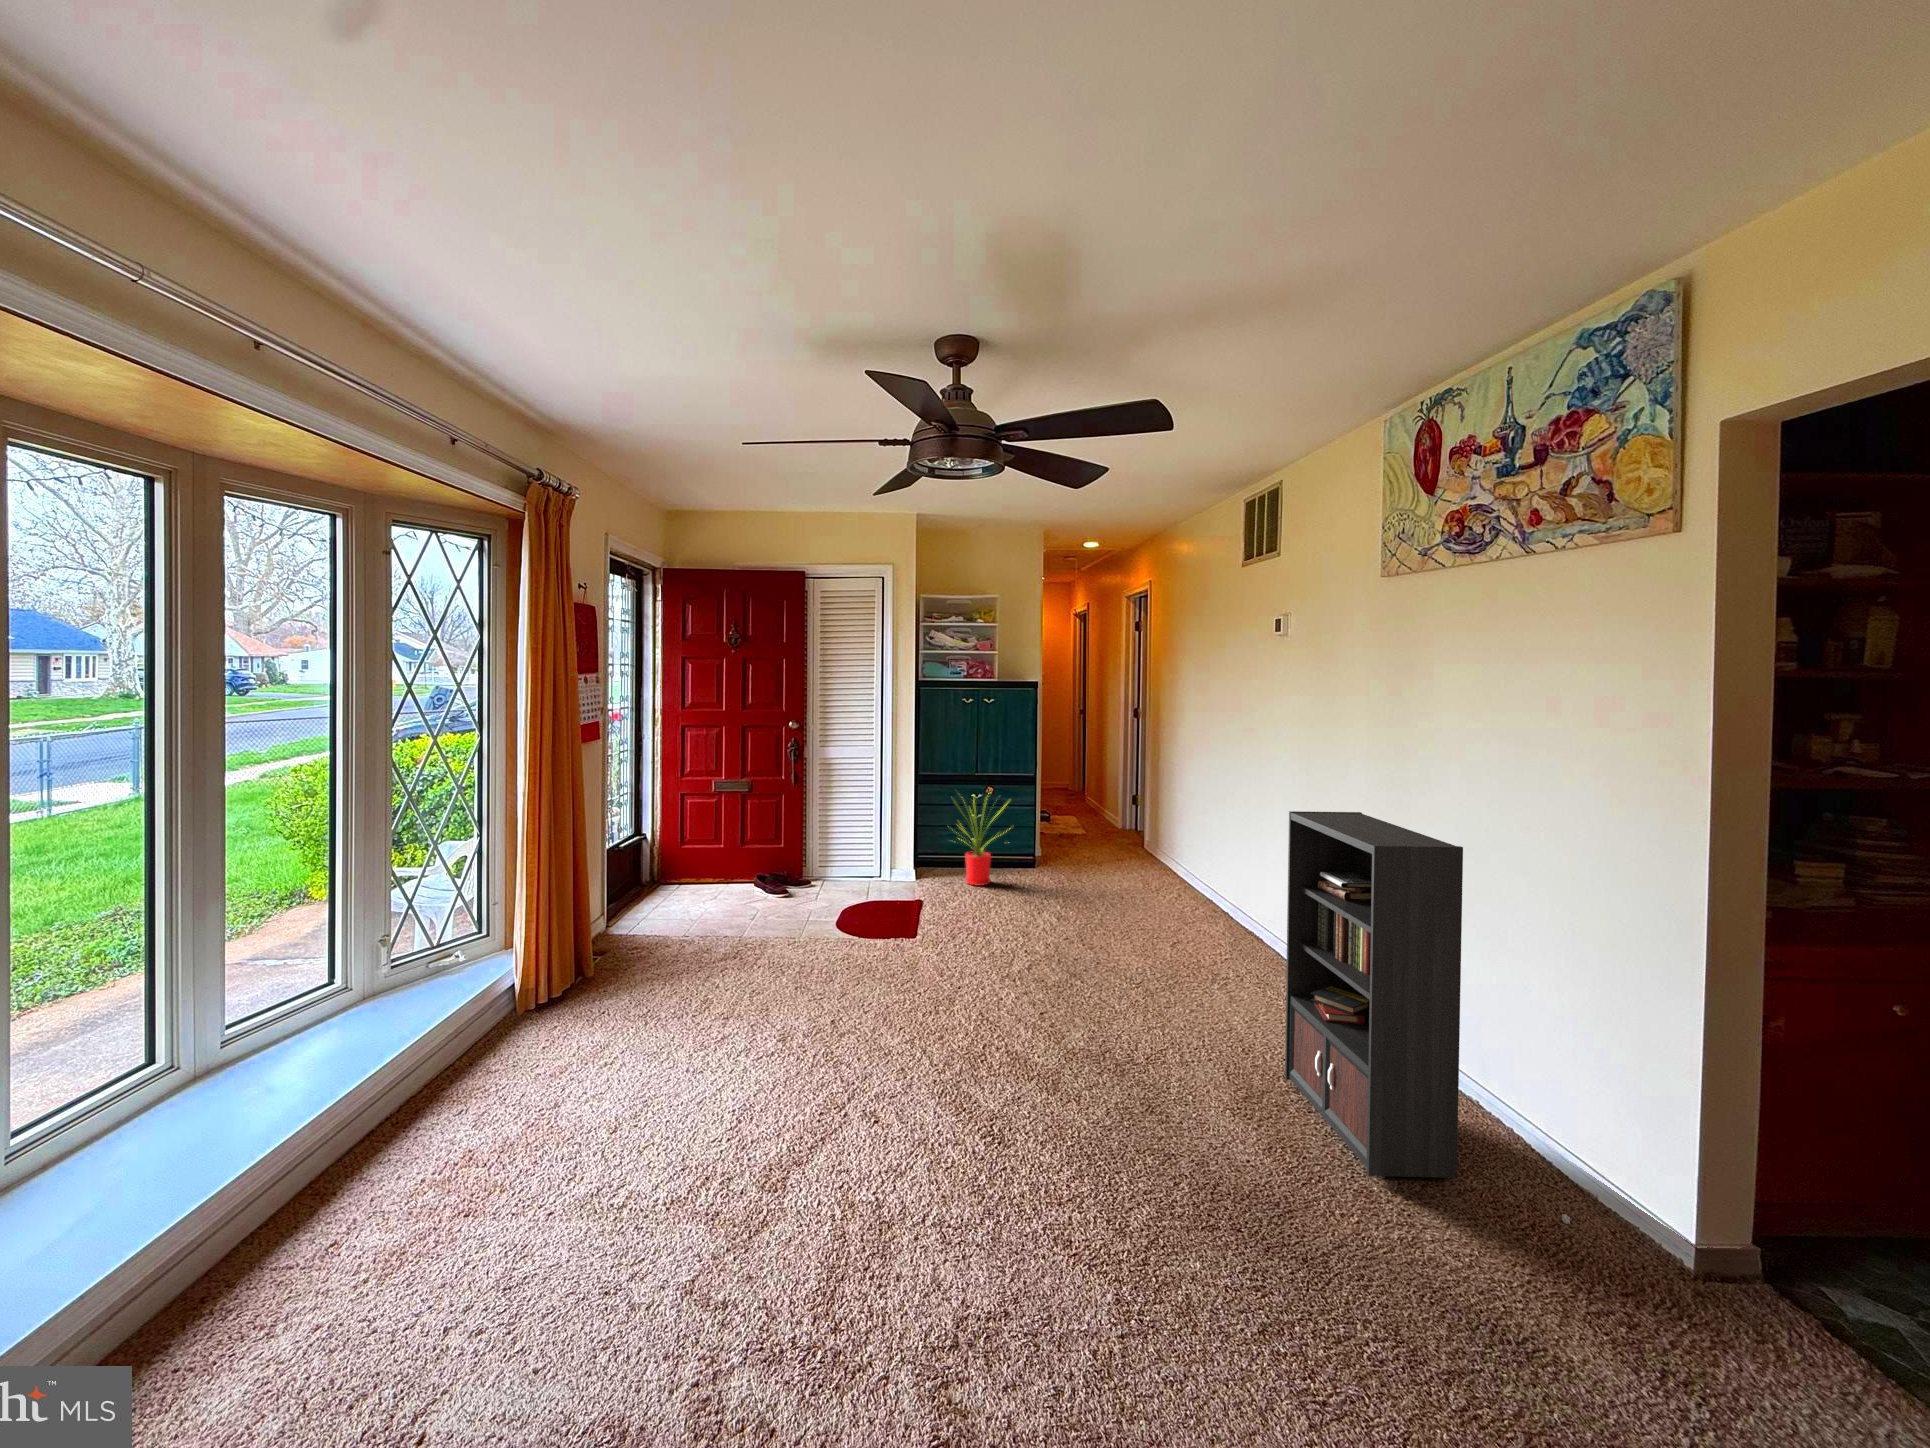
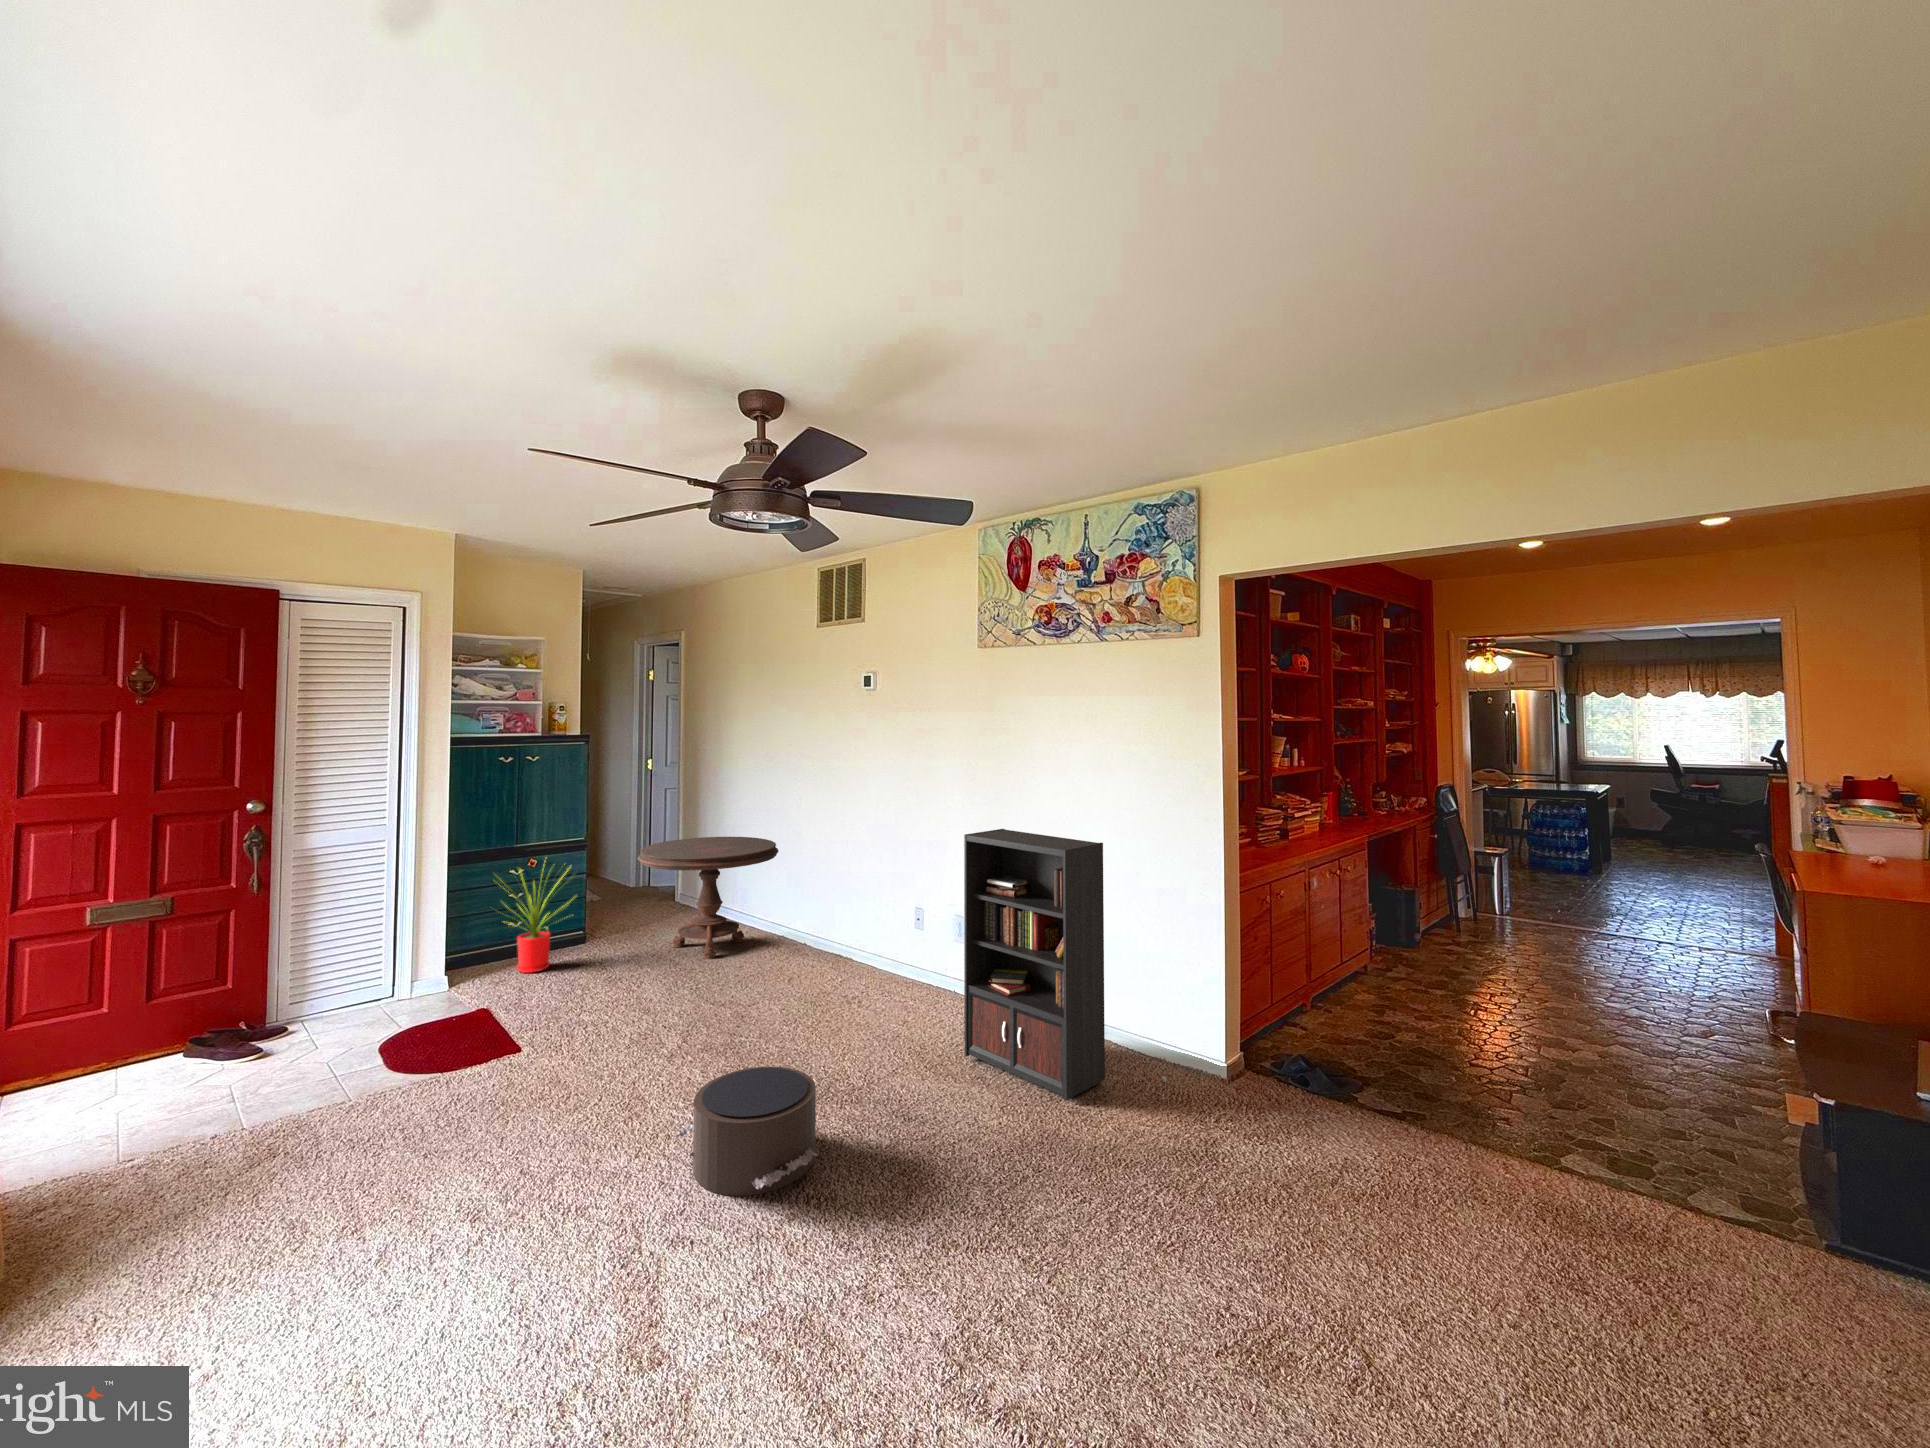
side table: none [1060,789,1200,909] -> present [638,837,779,959]
pouf: none [933,999,1049,1115] -> present [674,1066,819,1196]

